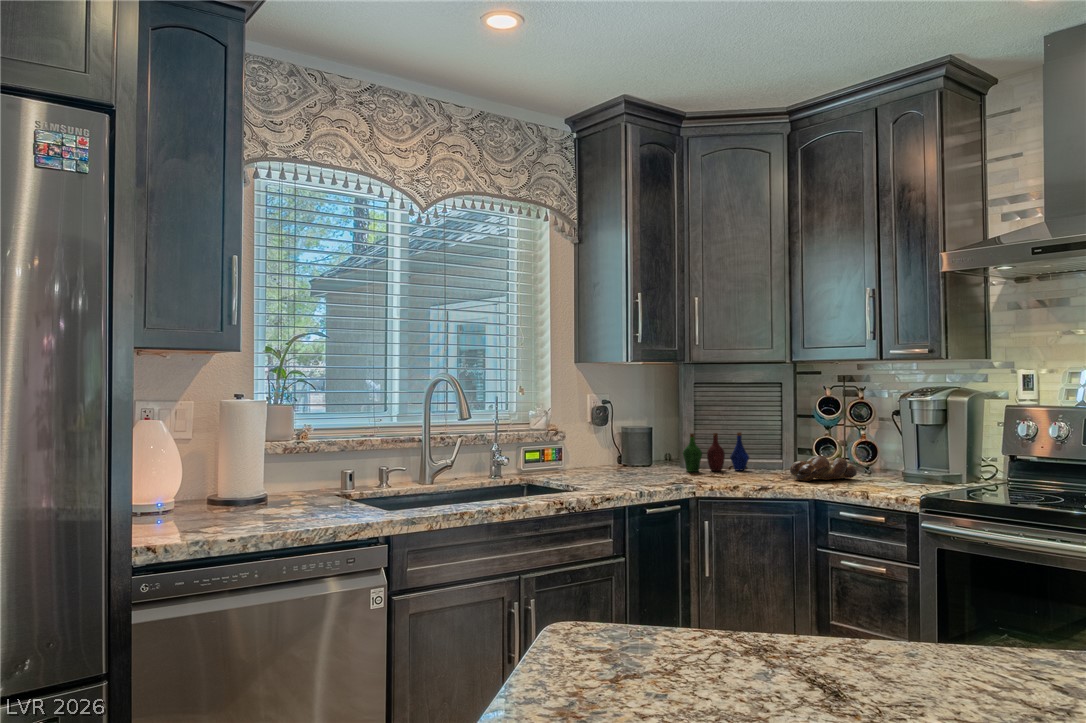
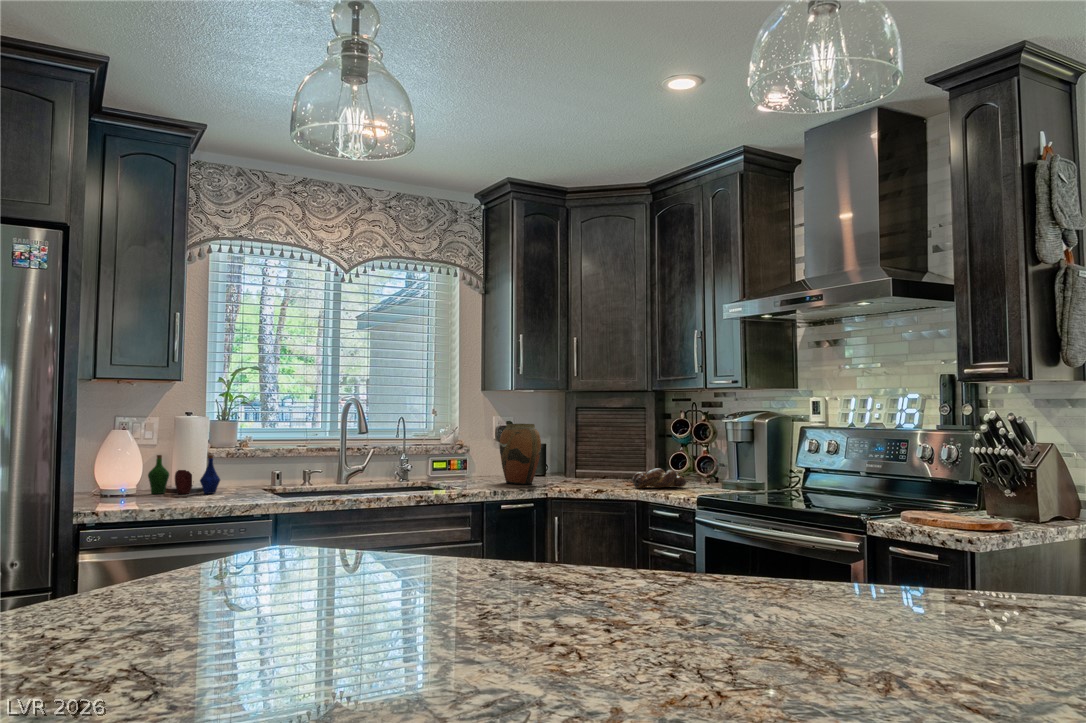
vase: none [612,403,673,479] -> present [500,424,541,484]
bottle: present [683,432,749,472] -> present [148,455,220,494]

